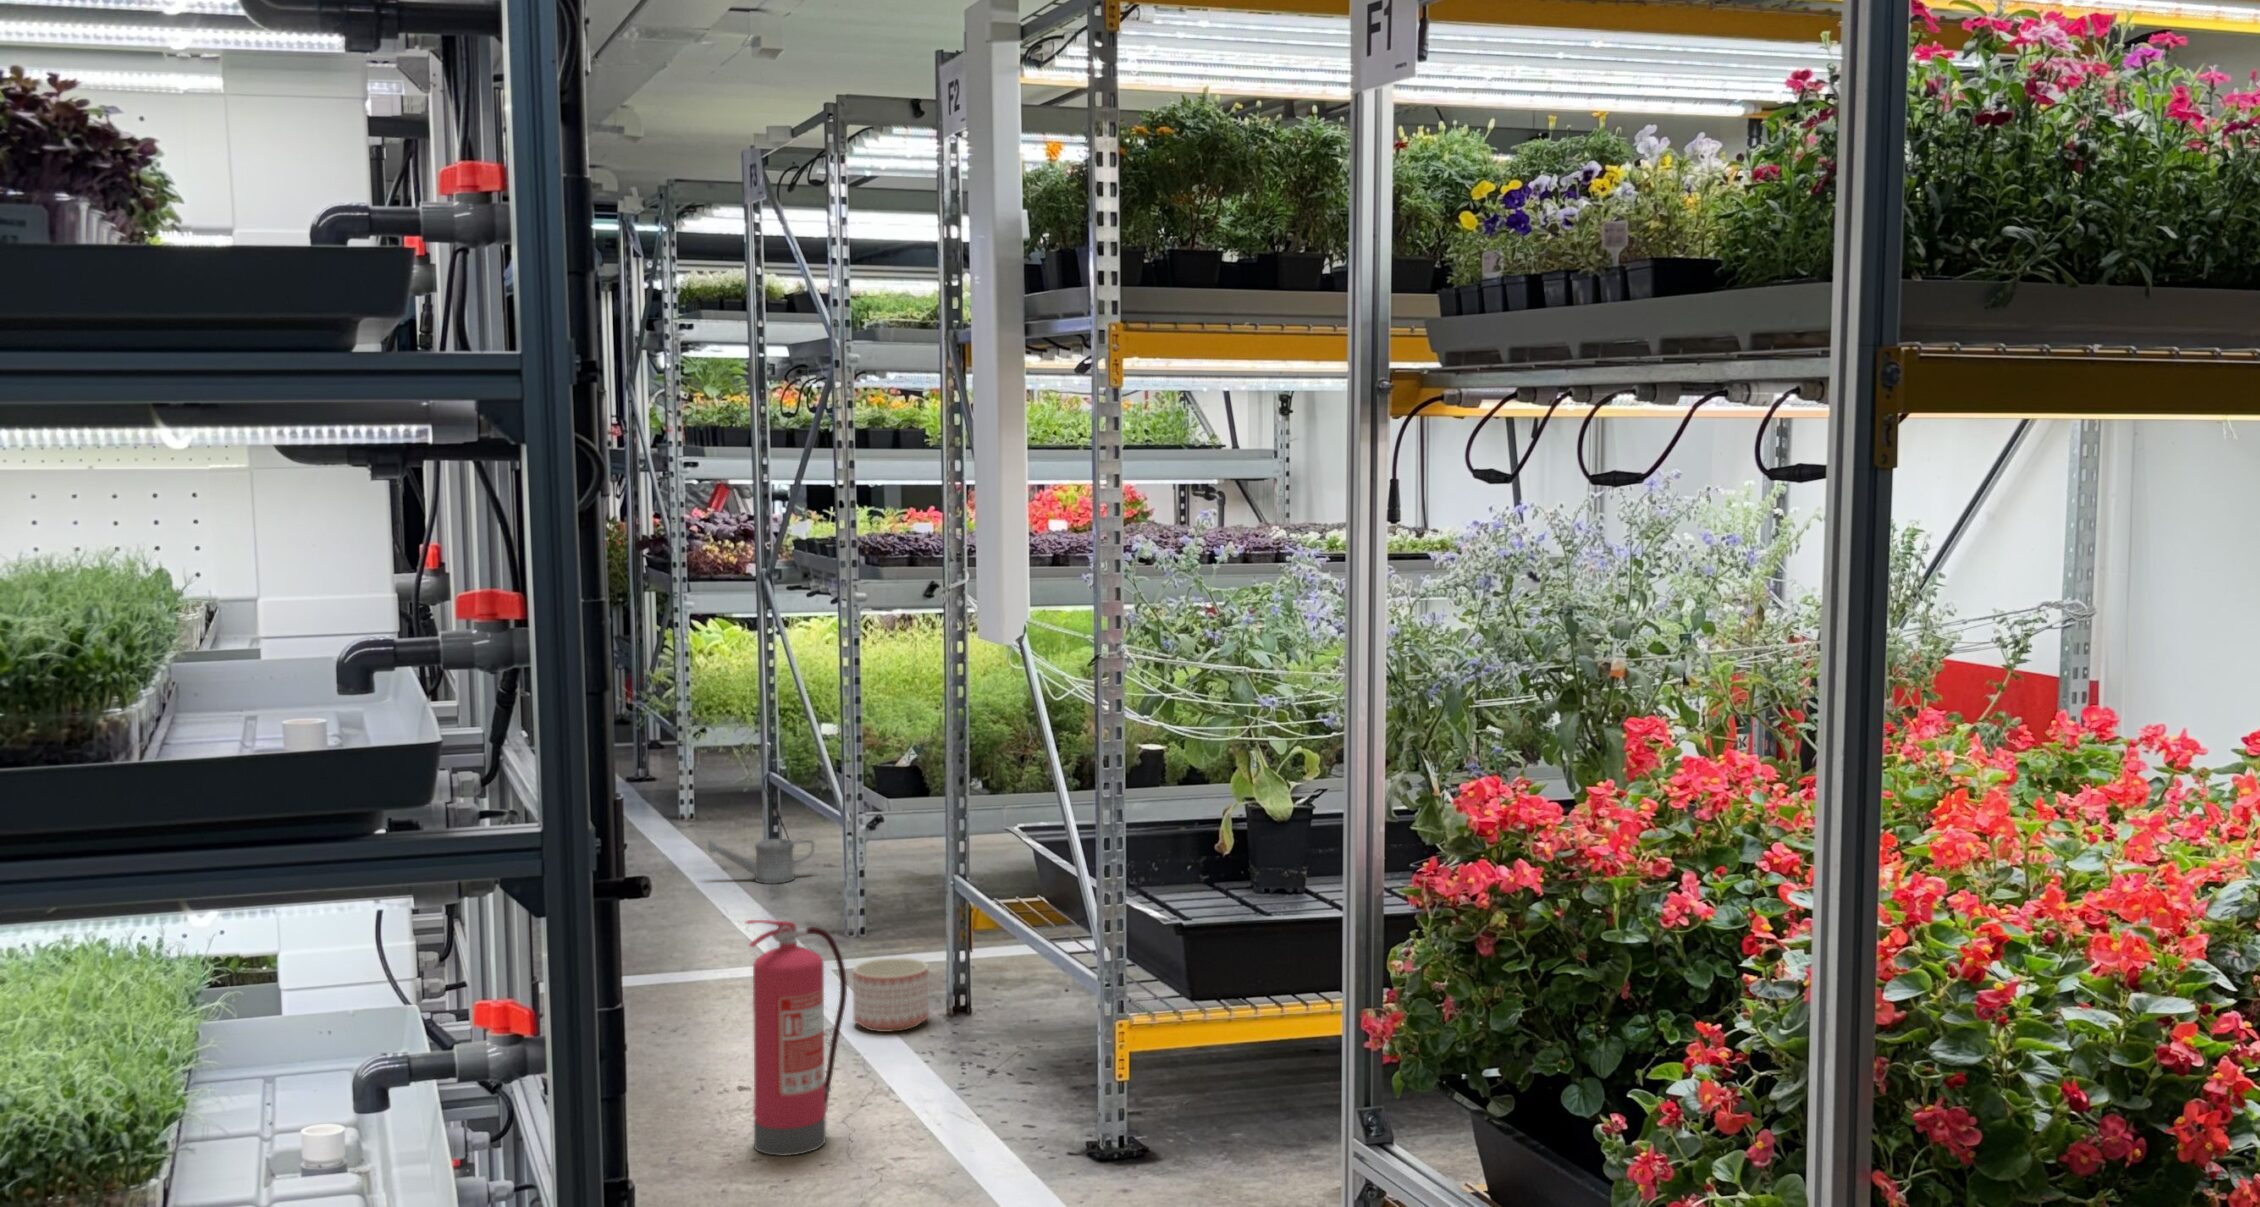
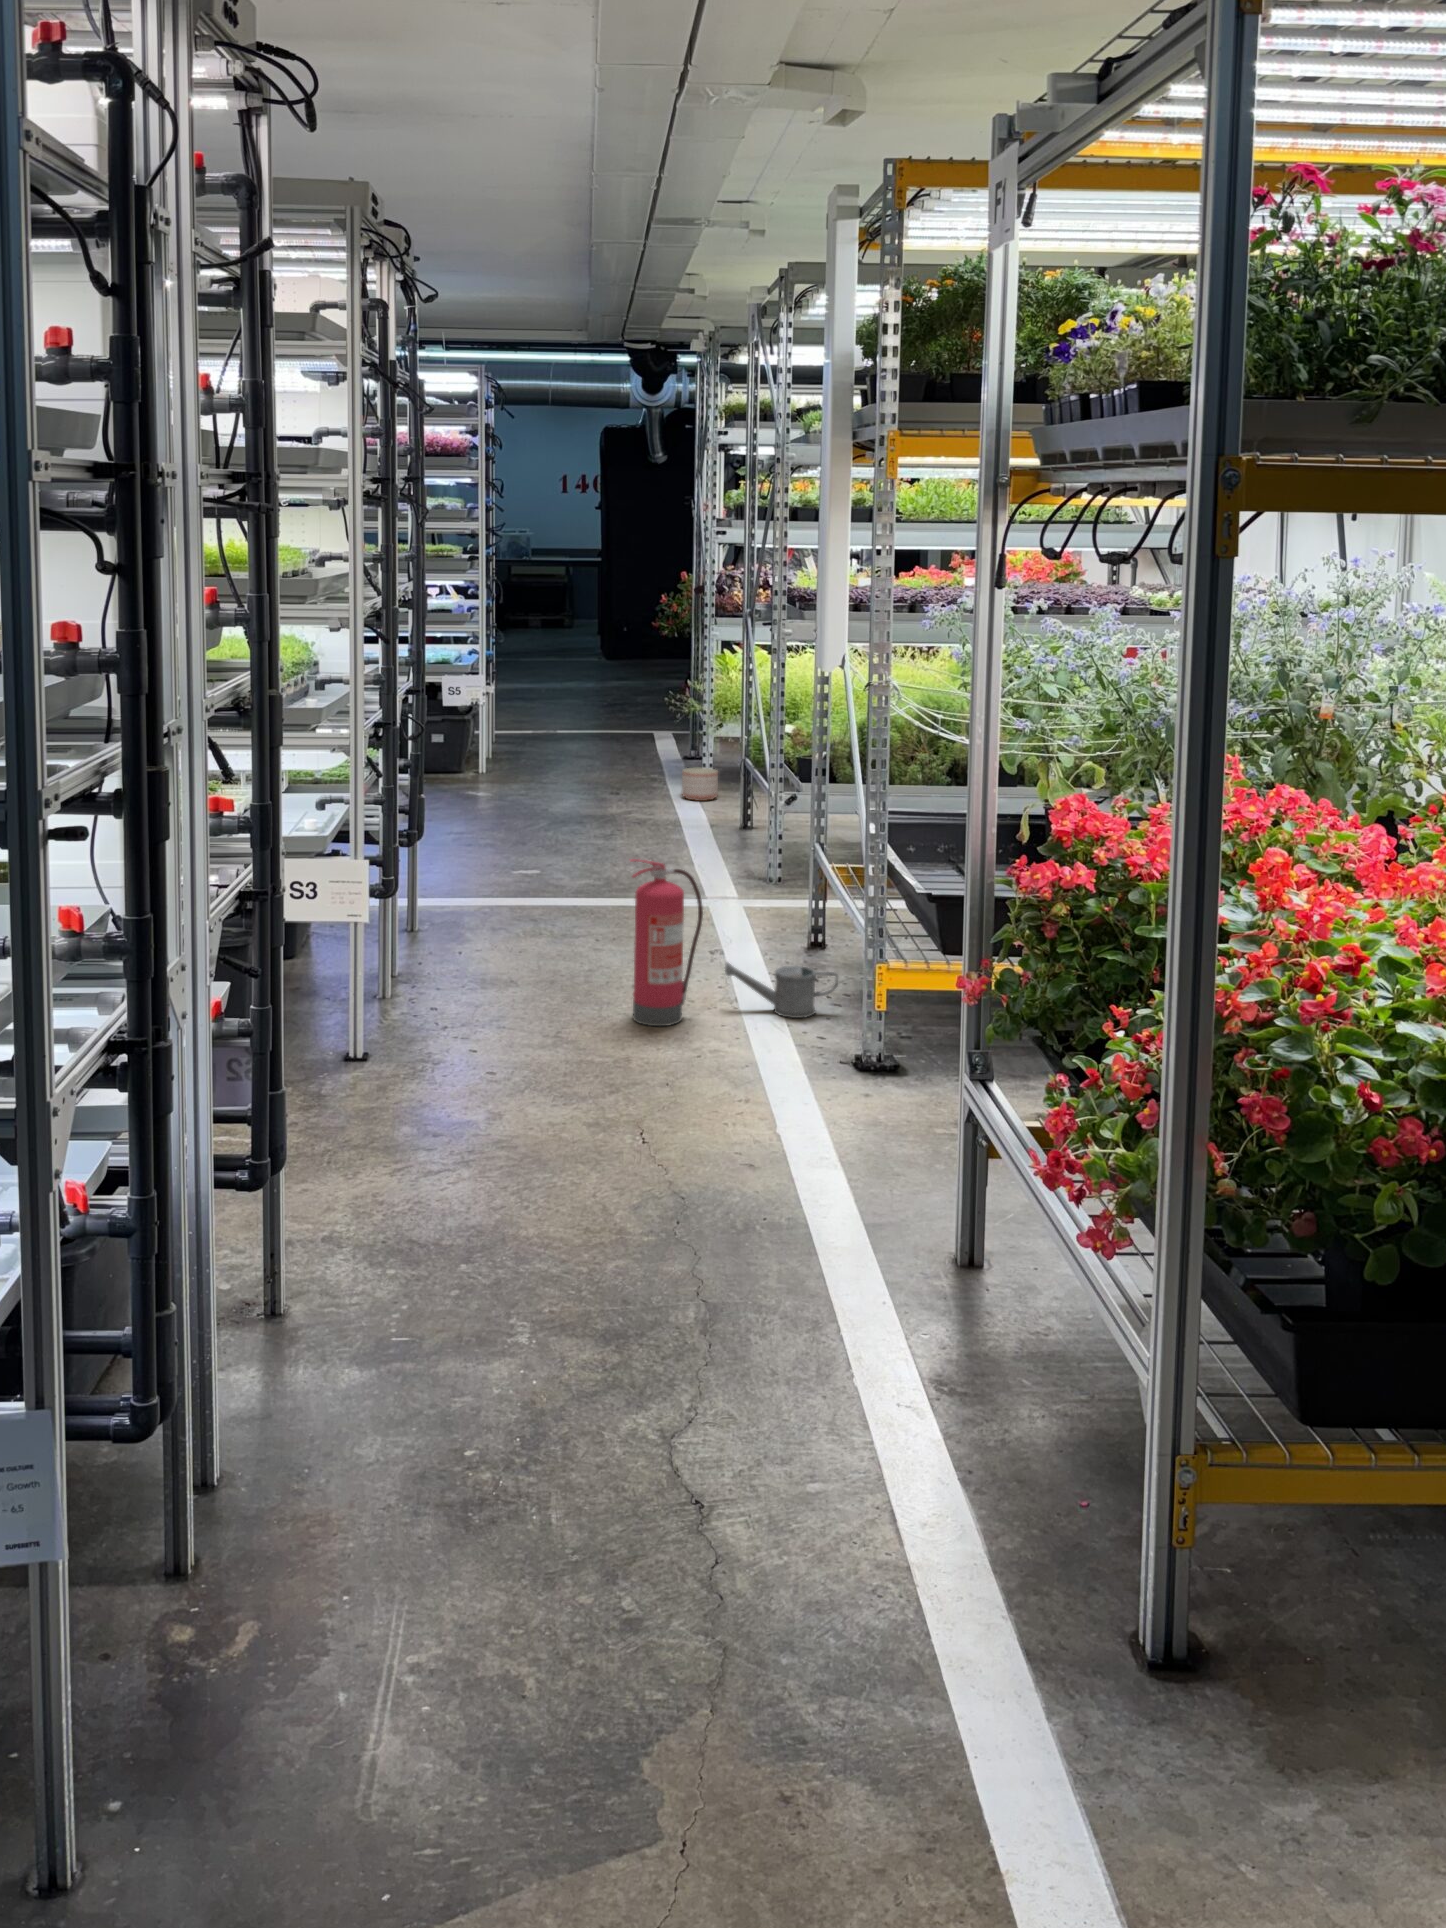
watering can: present [708,839,814,884] -> present [725,963,838,1018]
planter: present [853,958,929,1032] -> present [682,768,718,801]

